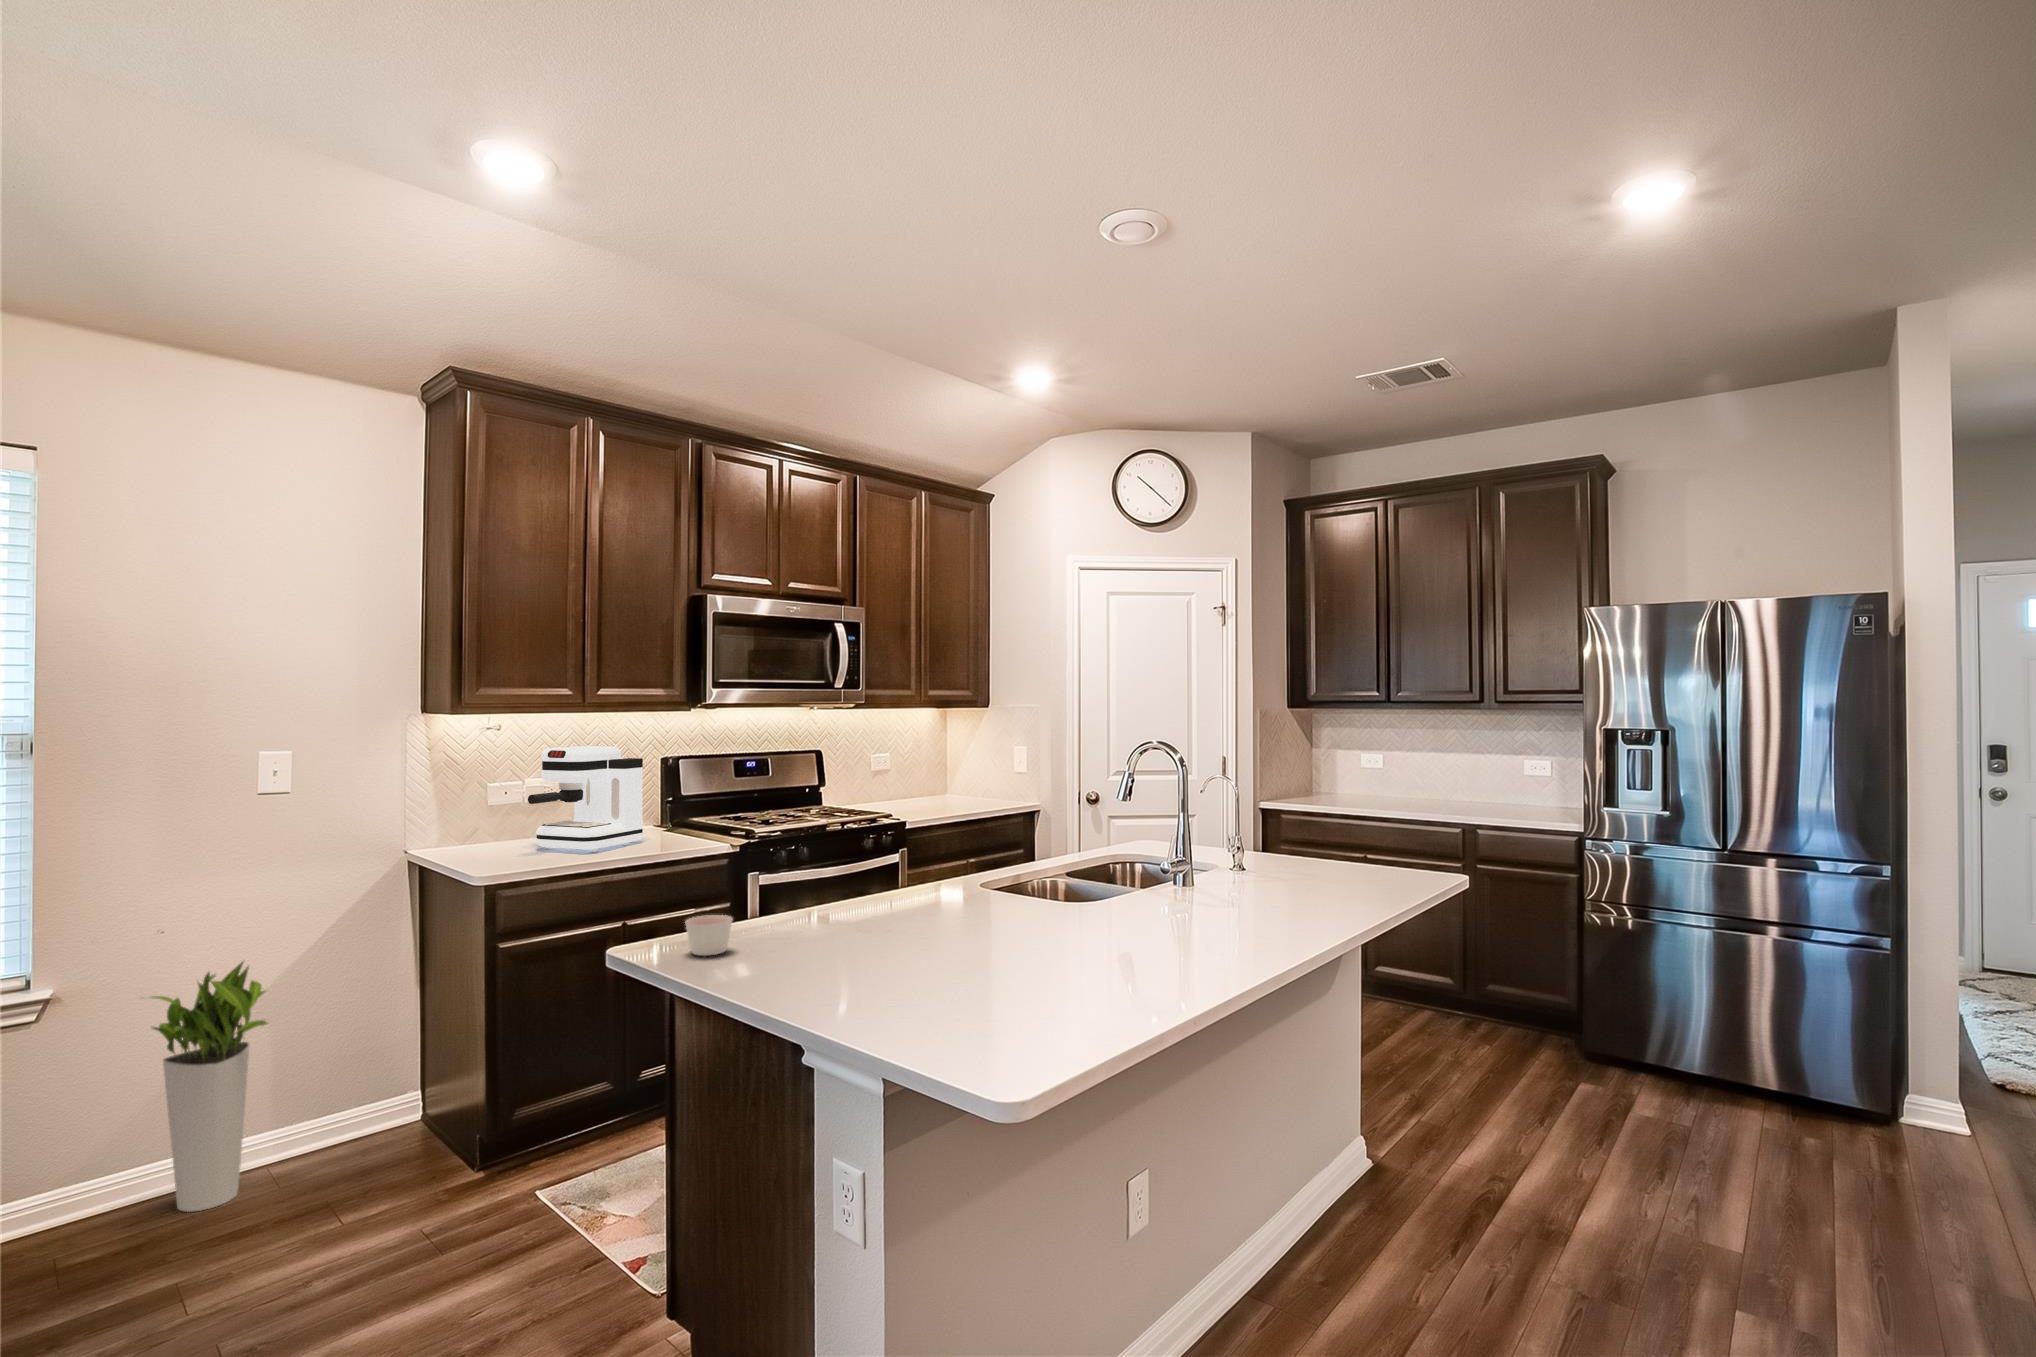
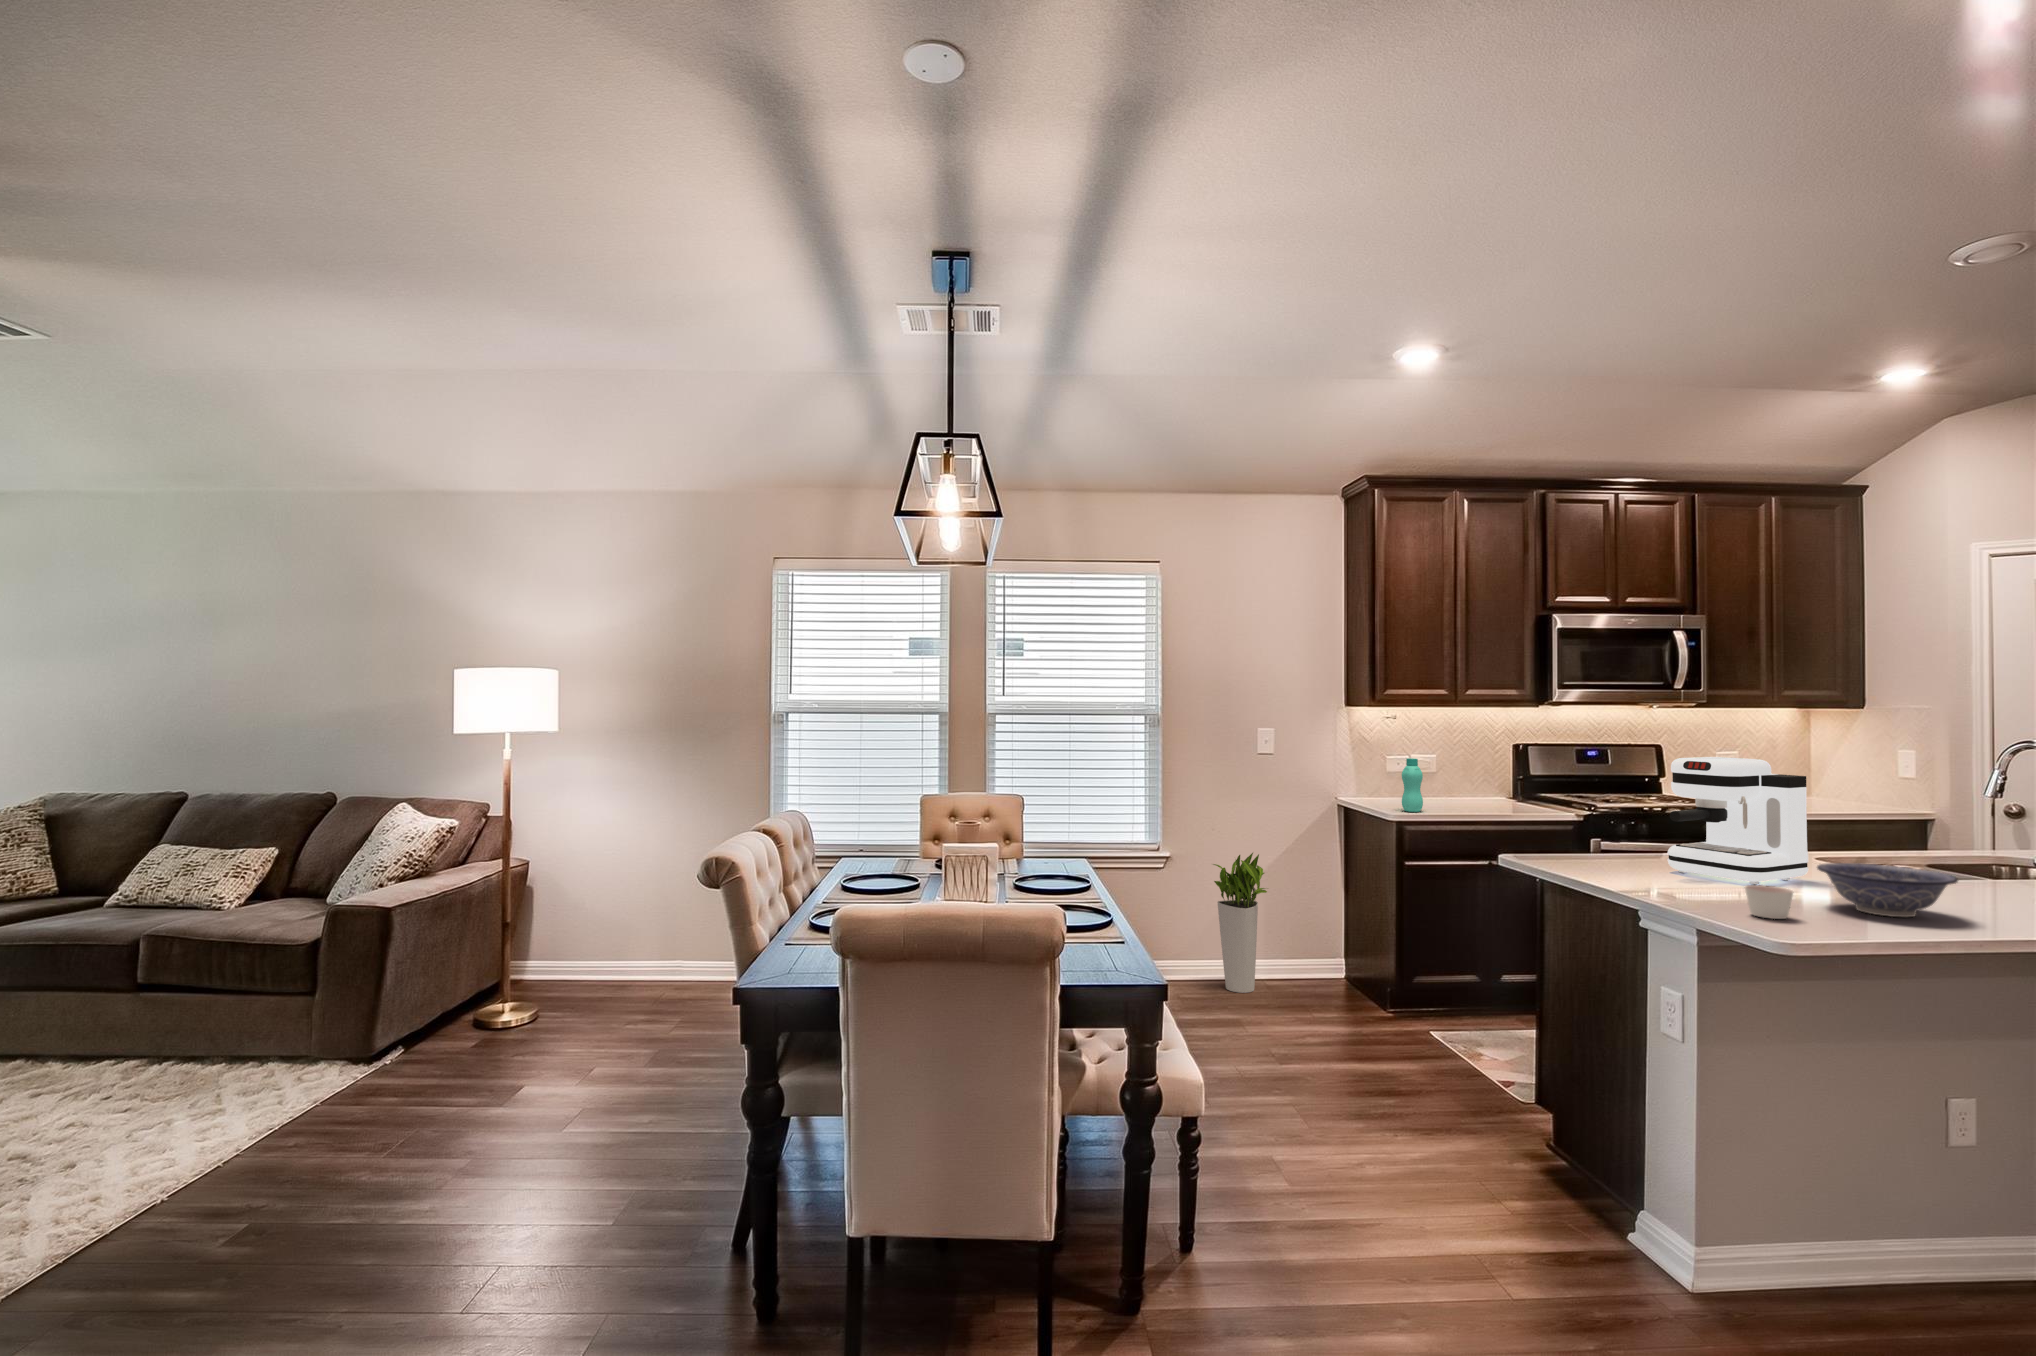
coffee maker: present [528,746,643,851] -> present [1668,757,1808,884]
bottle: none [499,789,531,867] -> present [1402,758,1423,812]
decorative bowl: none [1000,904,1134,976] -> present [1817,863,1958,917]
candle: present [685,915,732,956] -> present [1745,885,1793,919]

